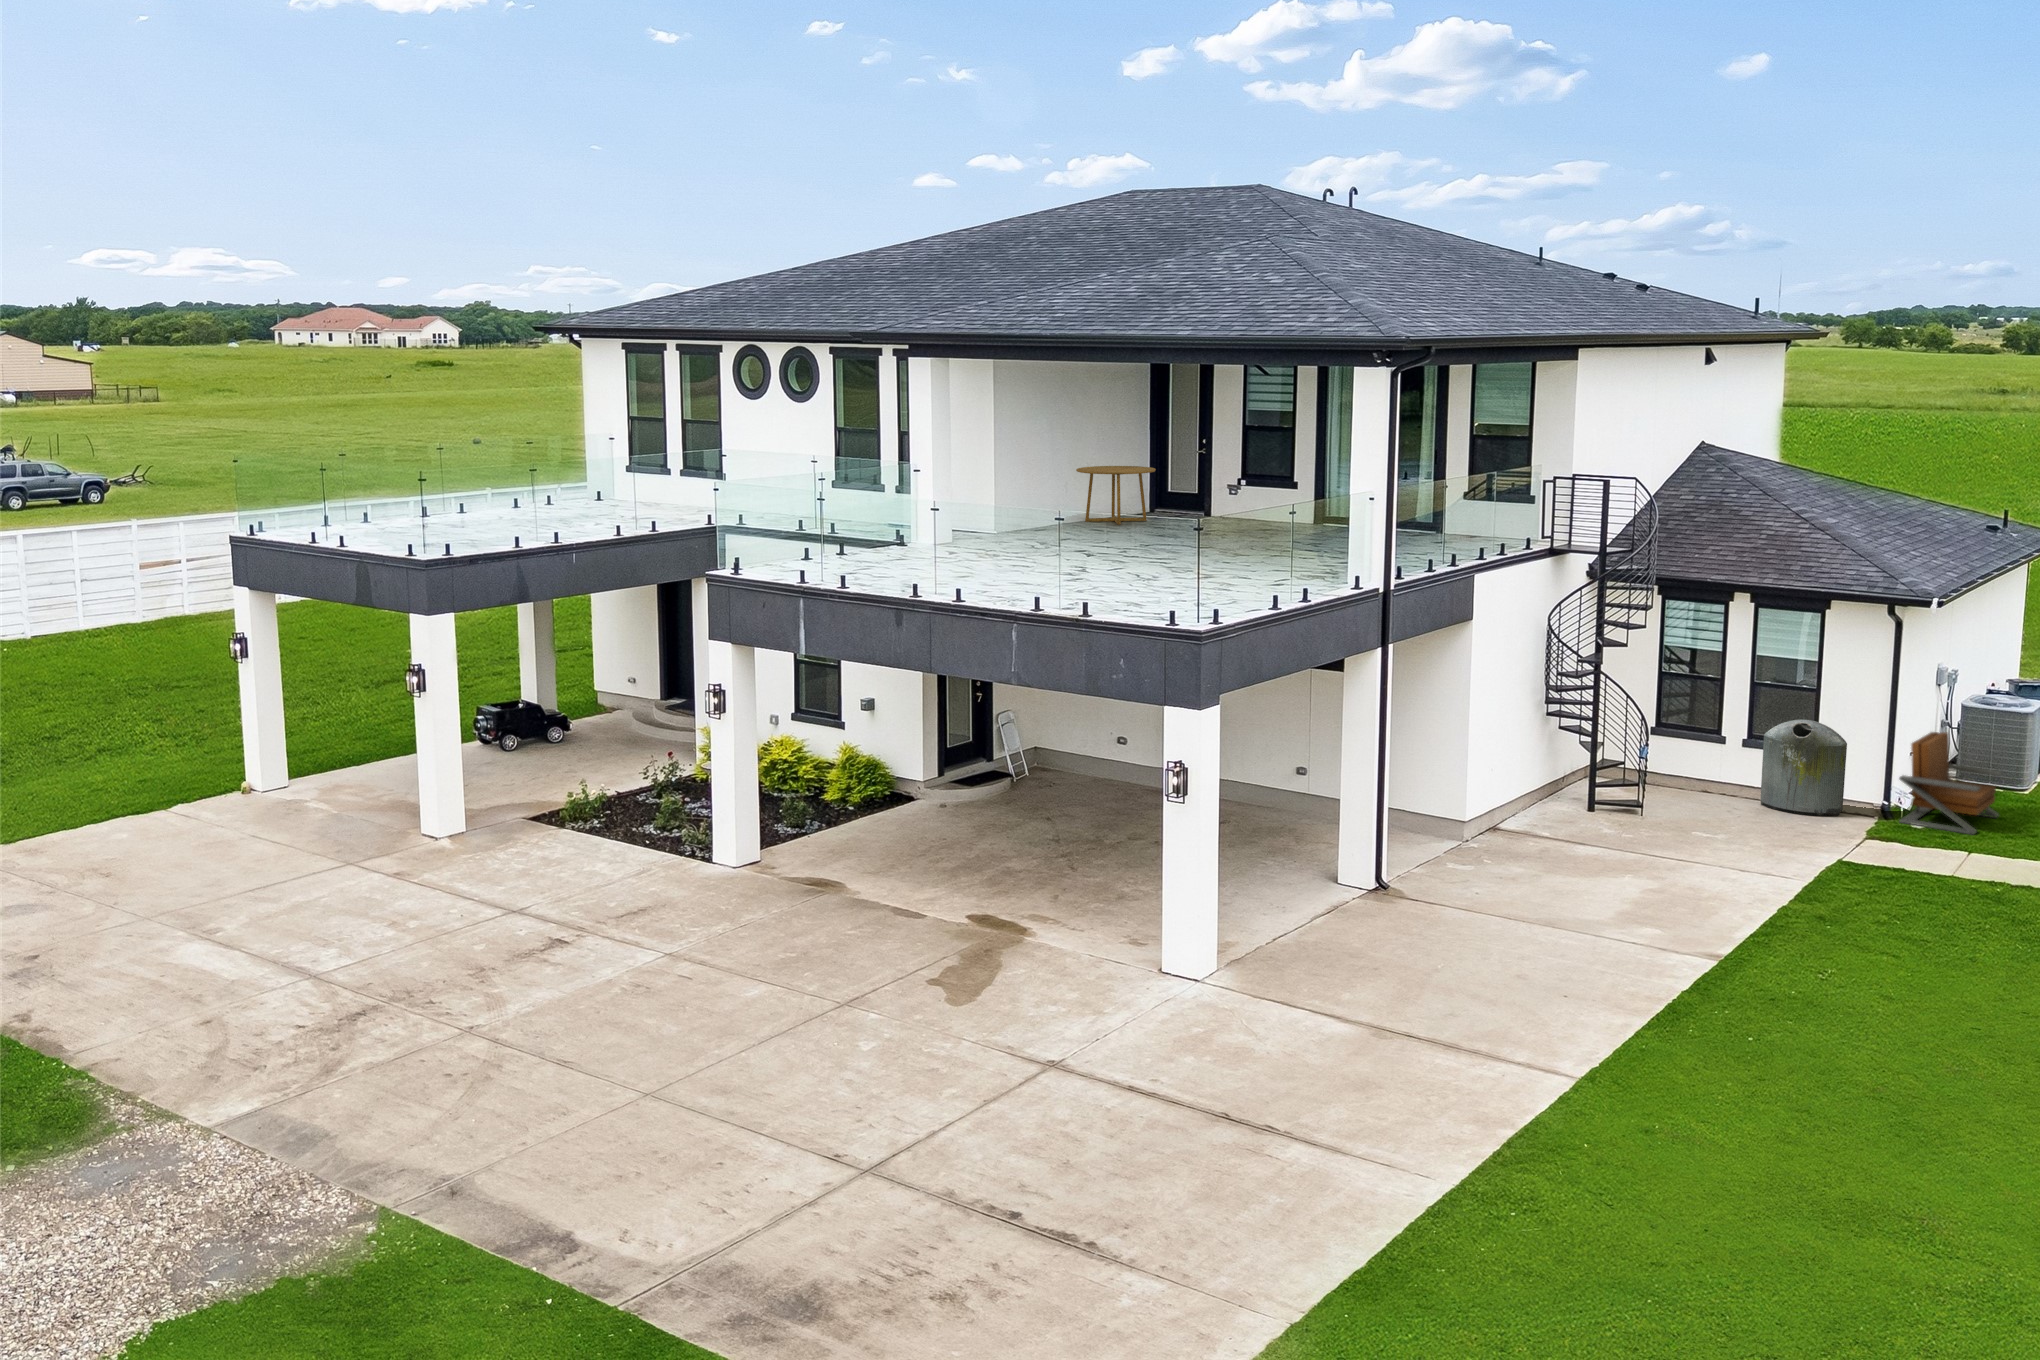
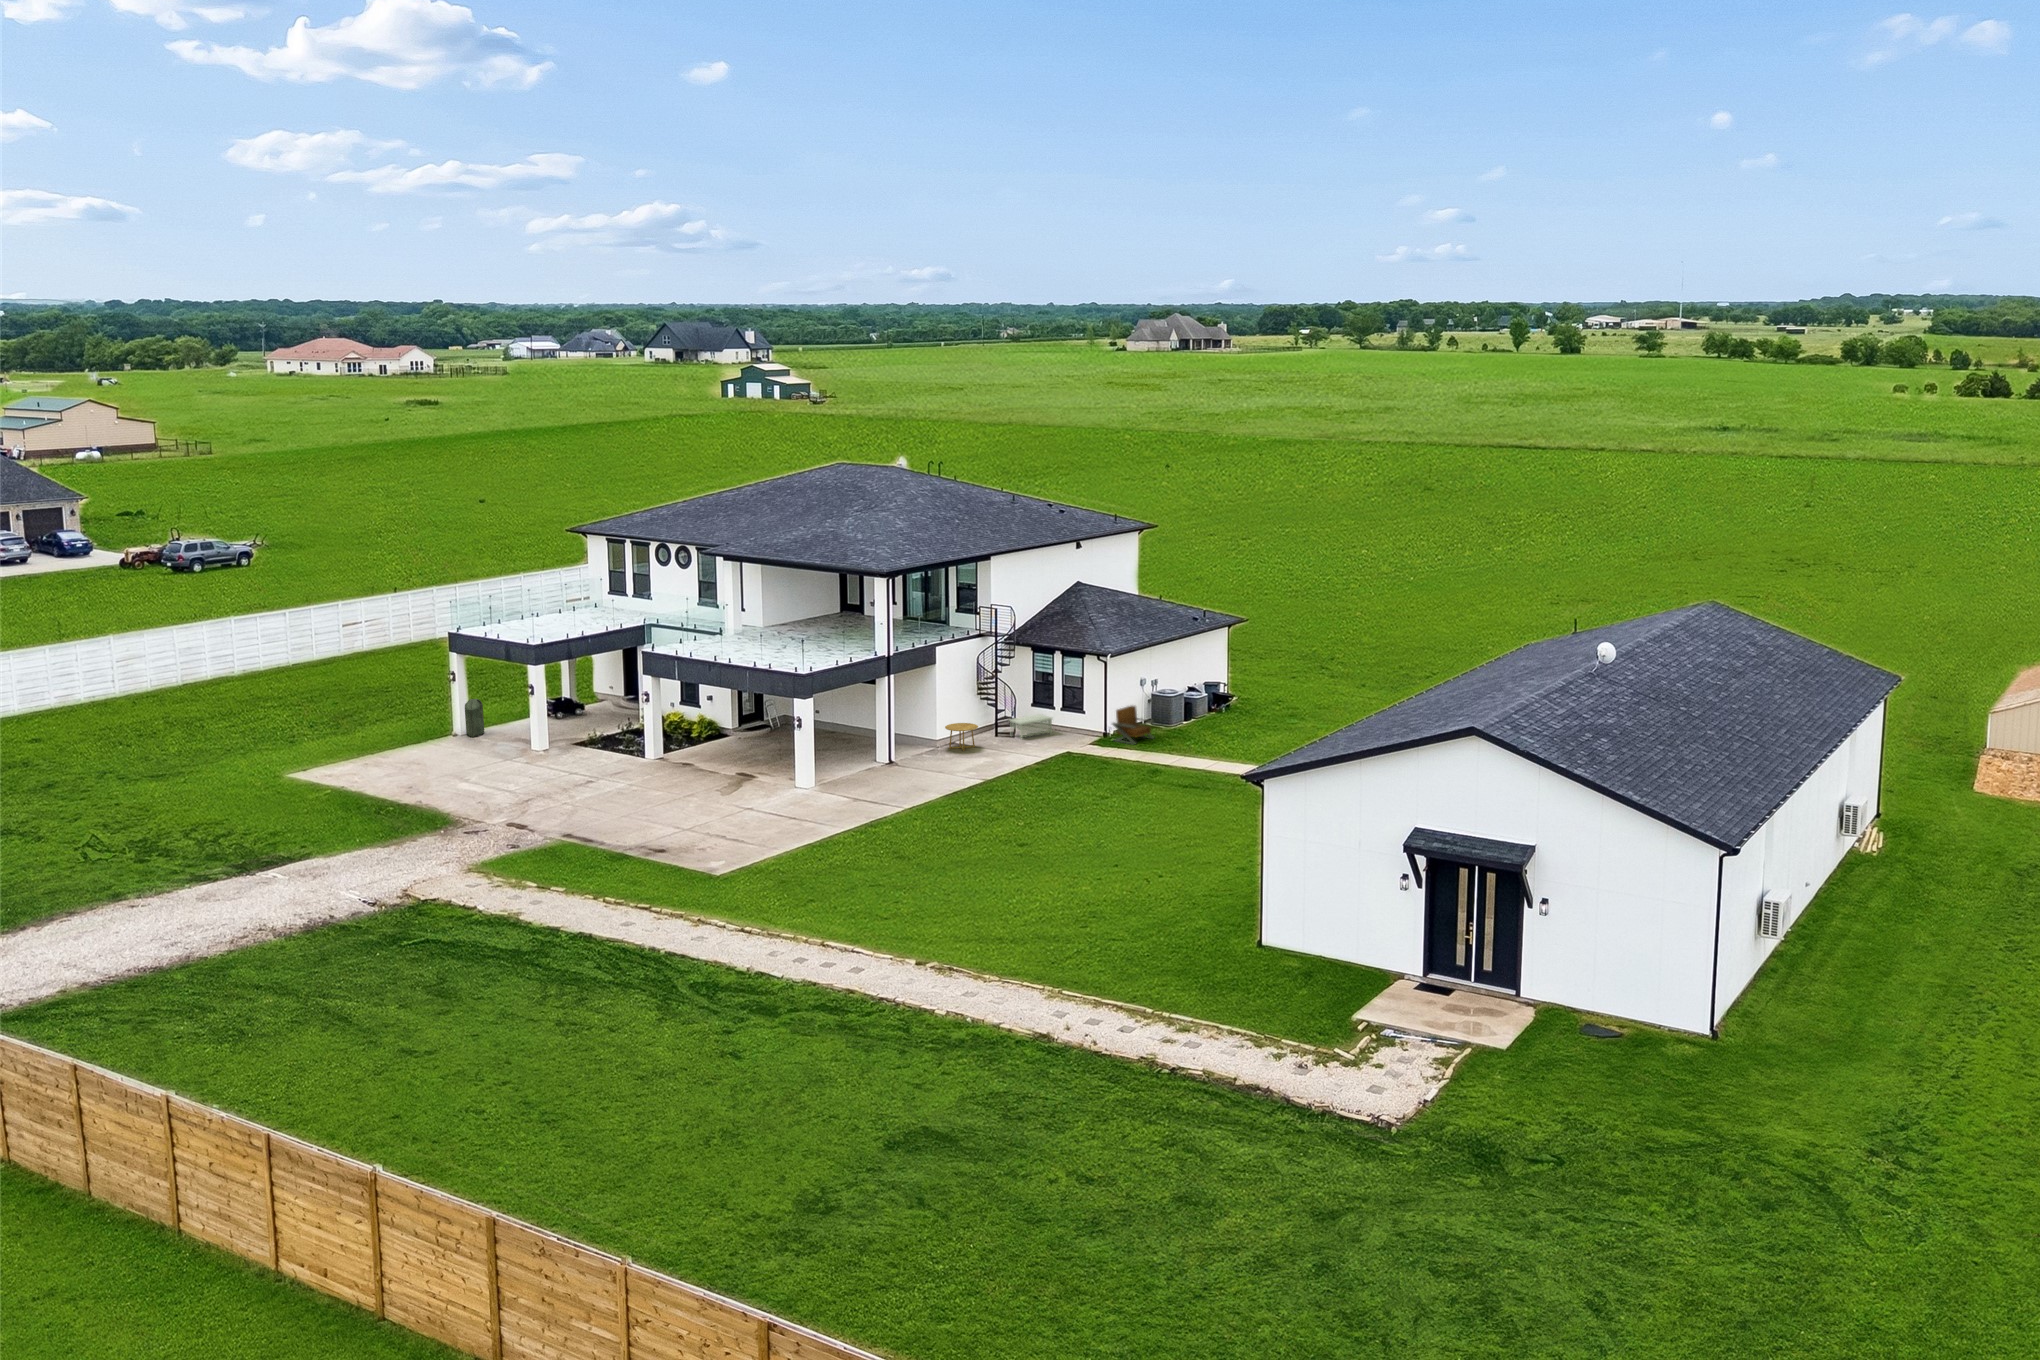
round table: present [1076,466,1156,525] -> present [945,723,978,751]
trash can: present [1761,720,1847,816] -> present [465,699,484,738]
storage bench: none [1617,751,1725,817] -> present [1010,714,1052,738]

